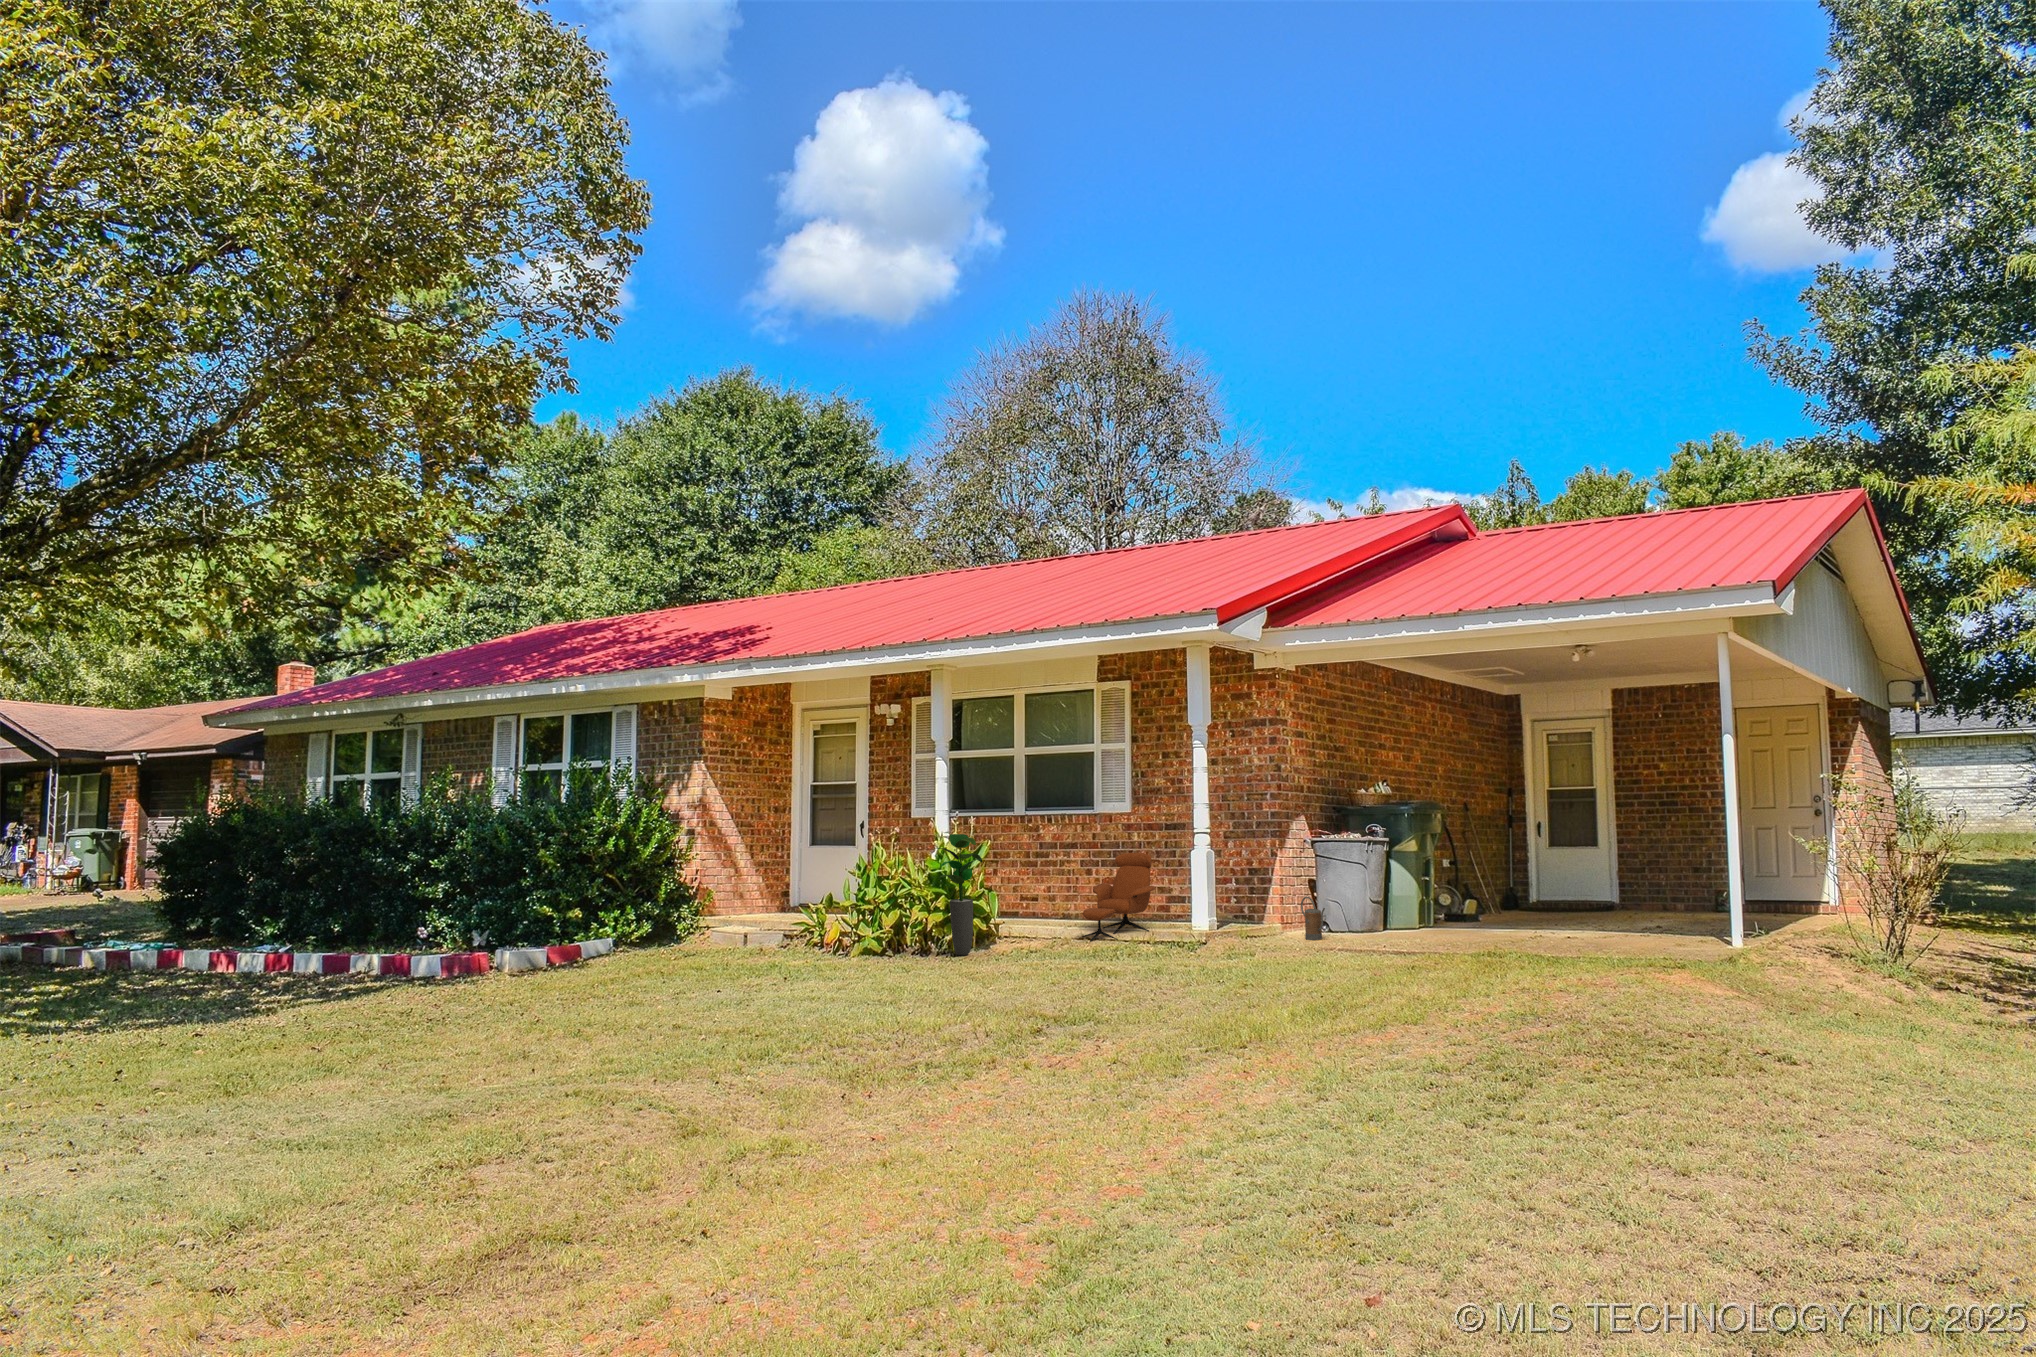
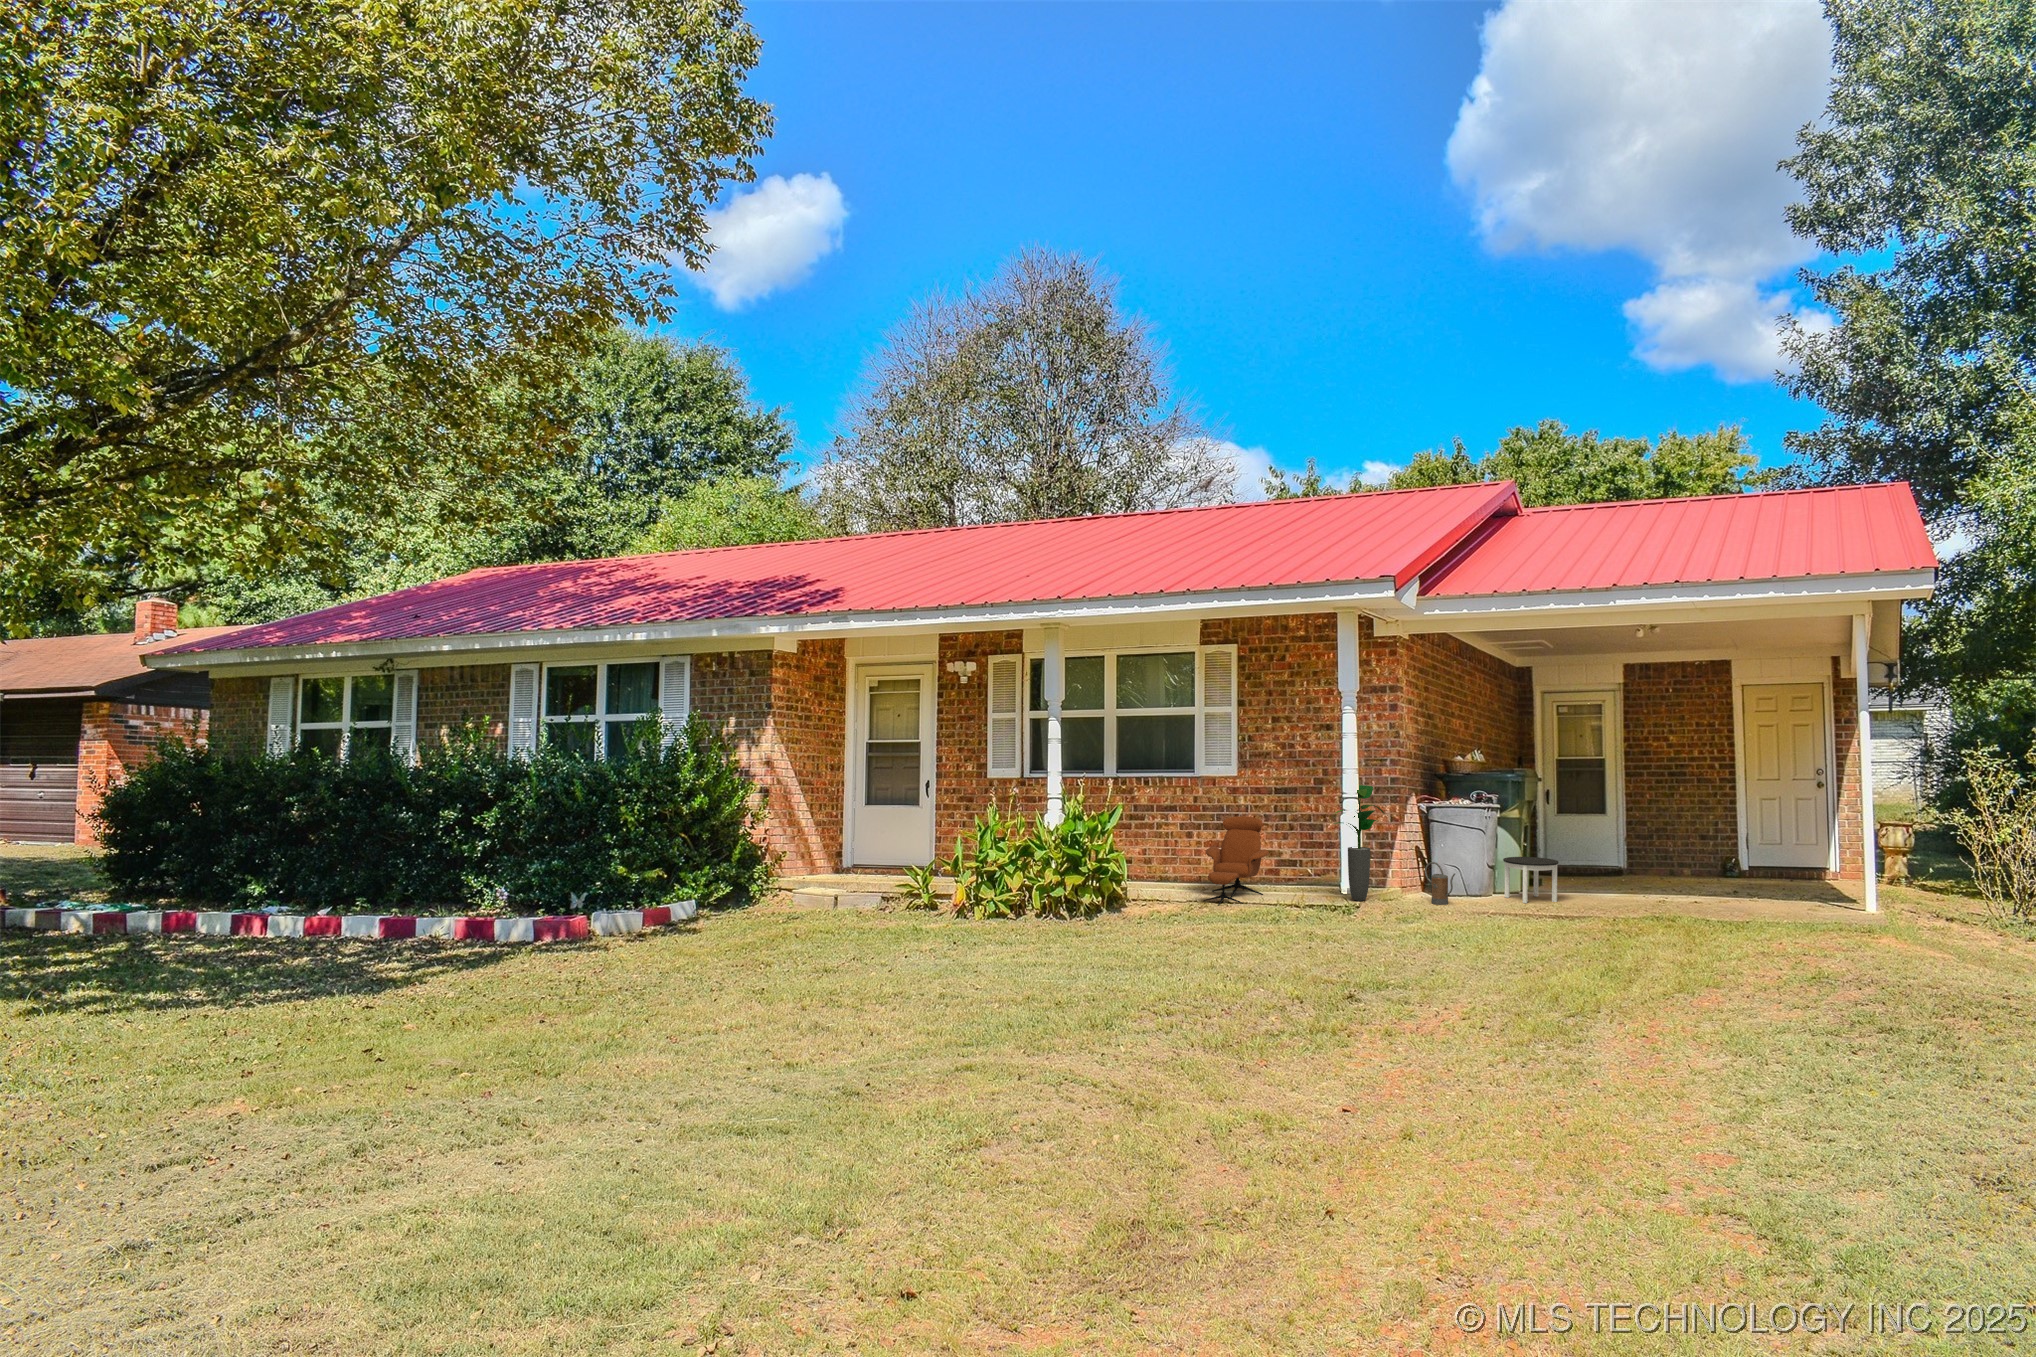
potted plant: present [936,834,982,956] -> present [1334,785,1385,901]
round table: none [1384,891,1439,938] -> present [1503,857,1559,903]

